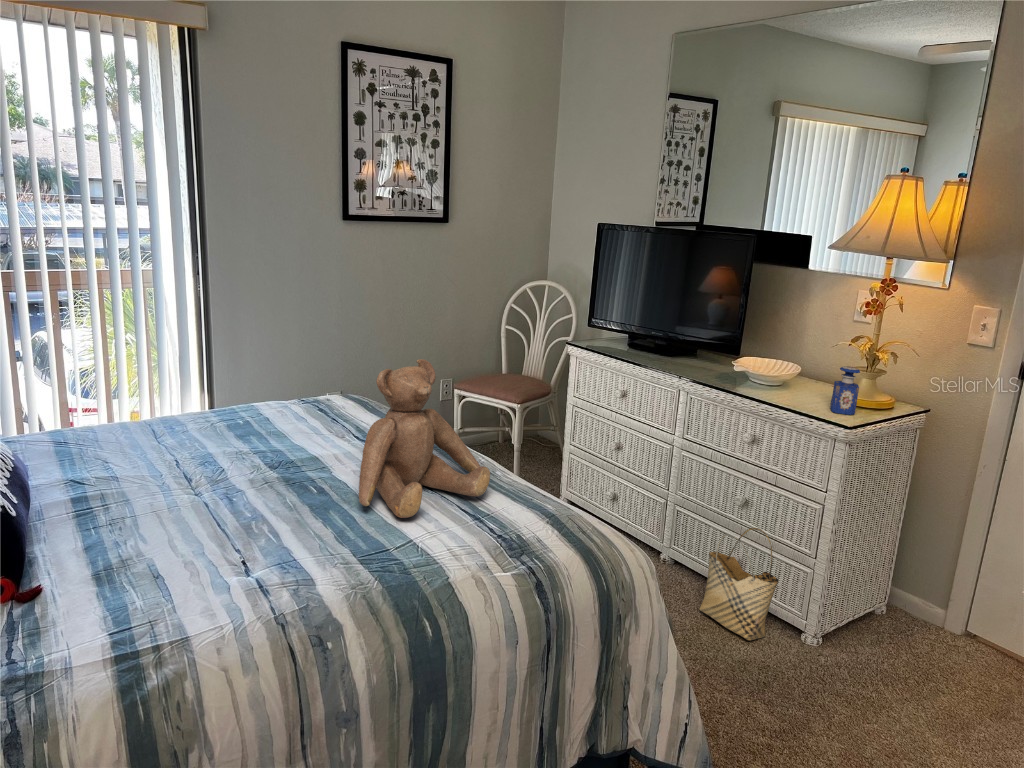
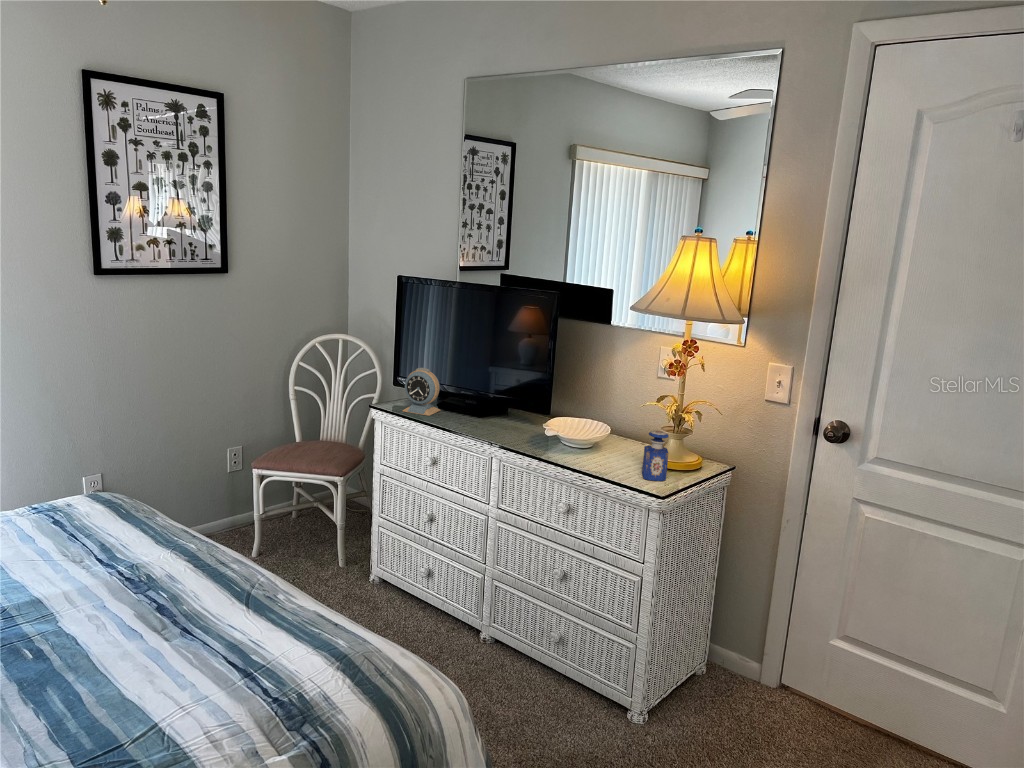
alarm clock: none [597,309,633,353] -> present [403,368,440,416]
teddy bear: present [359,359,490,518] -> none [87,477,264,689]
woven basket: present [699,528,778,640] -> none [523,605,602,729]

